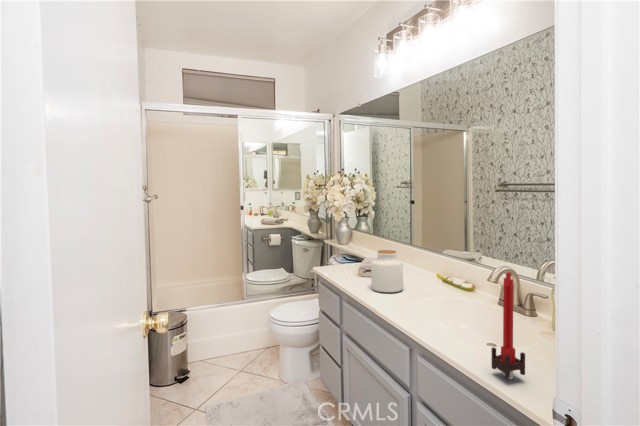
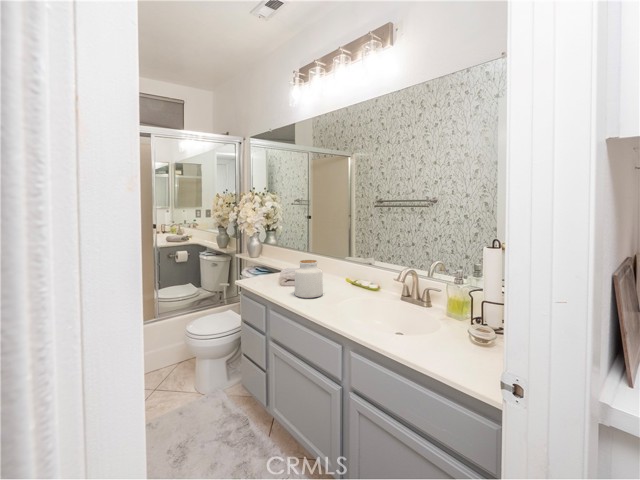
candle: present [491,273,525,379] -> none [418,271,444,358]

